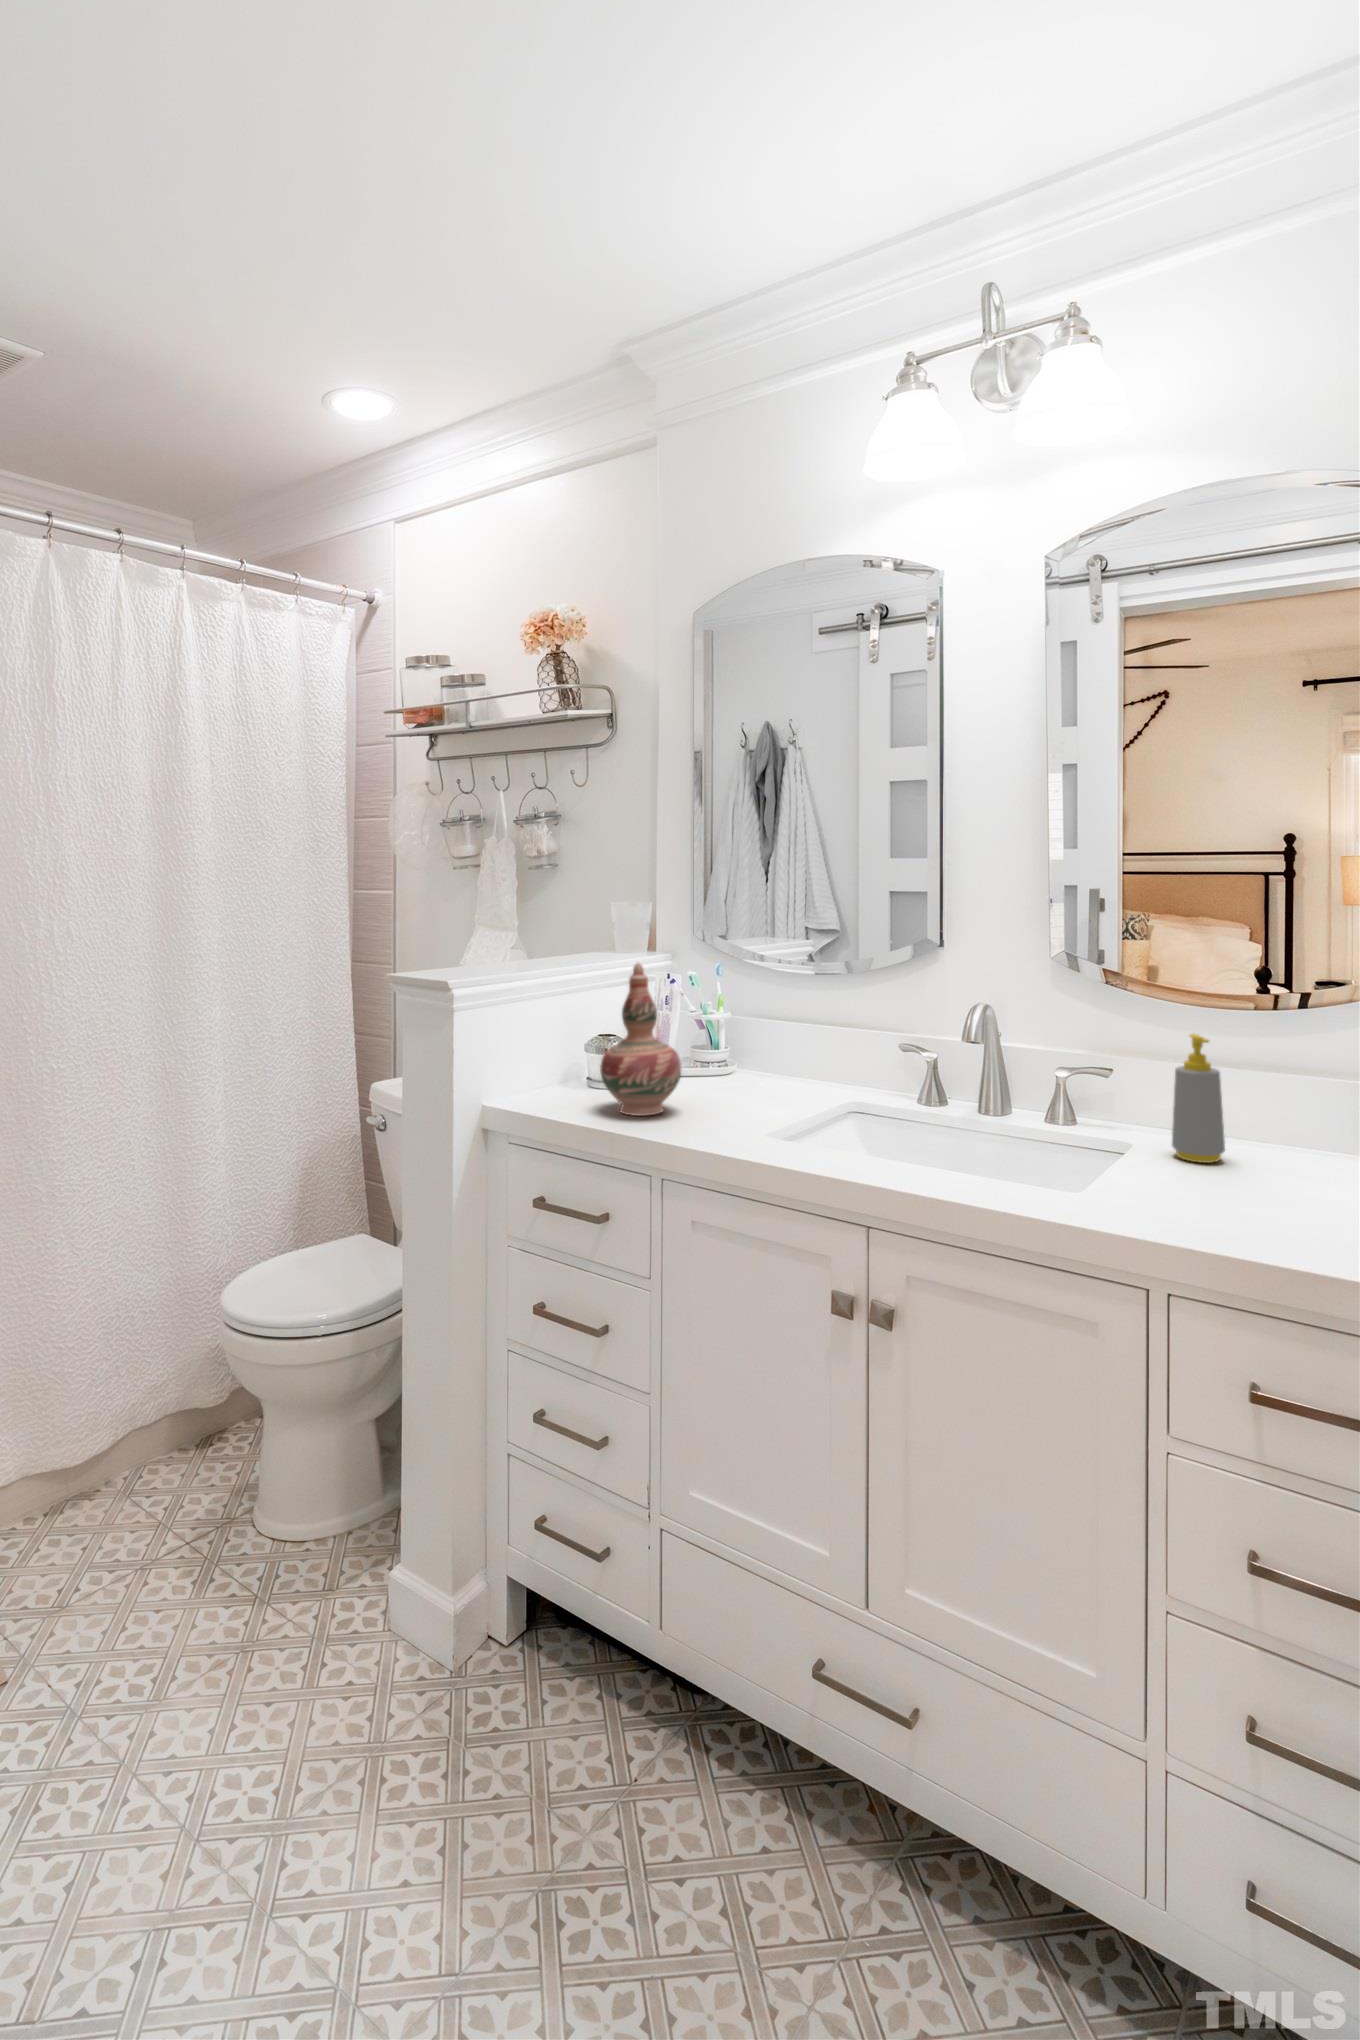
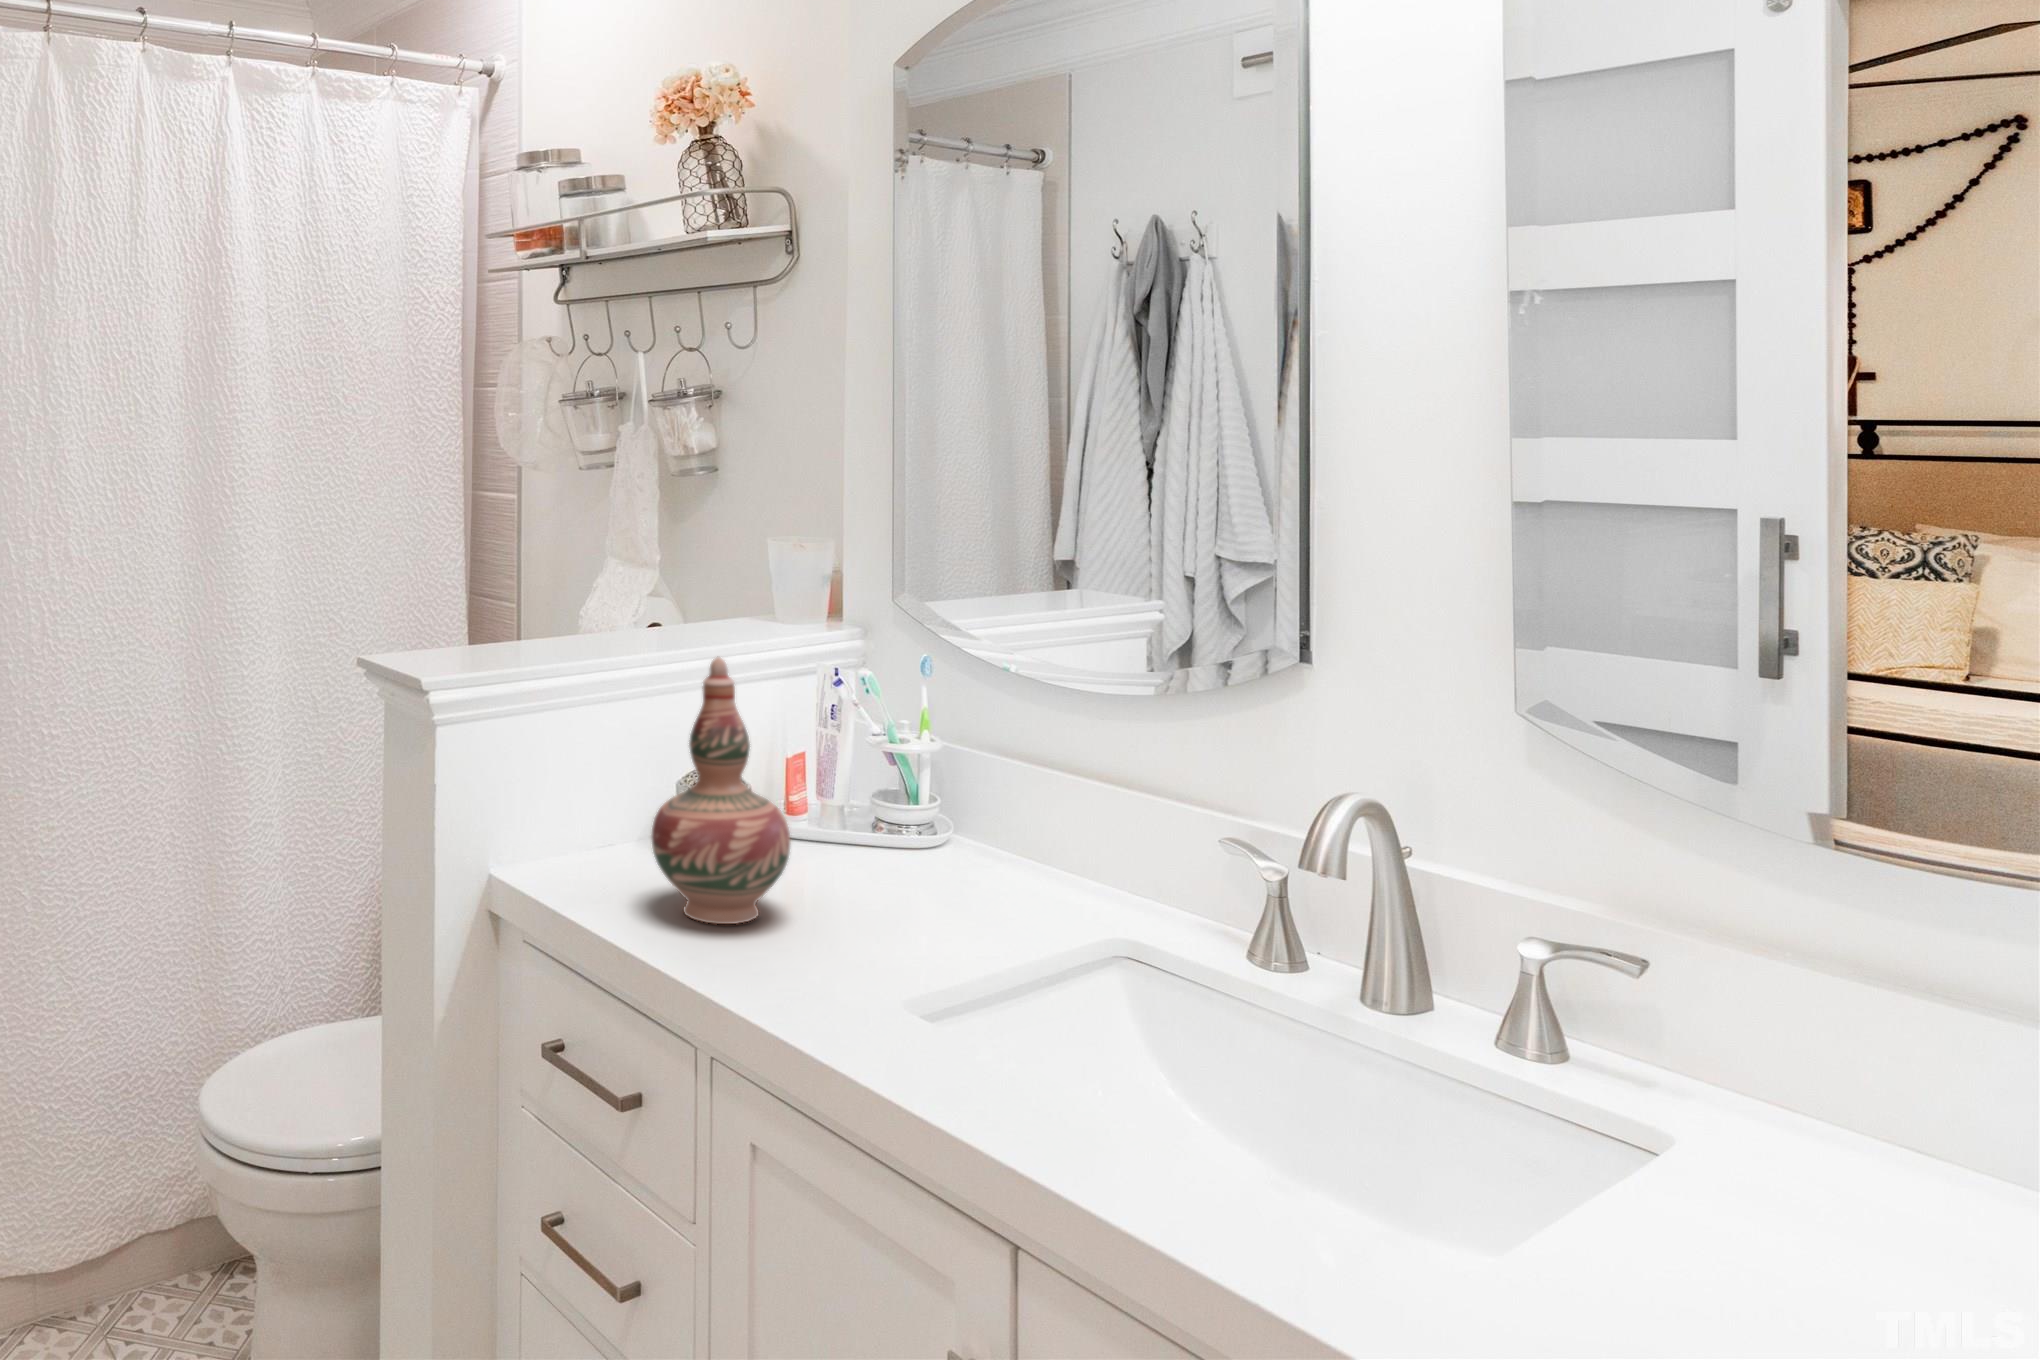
soap bottle: present [1172,1034,1225,1163] -> none [1773,914,1908,1216]

